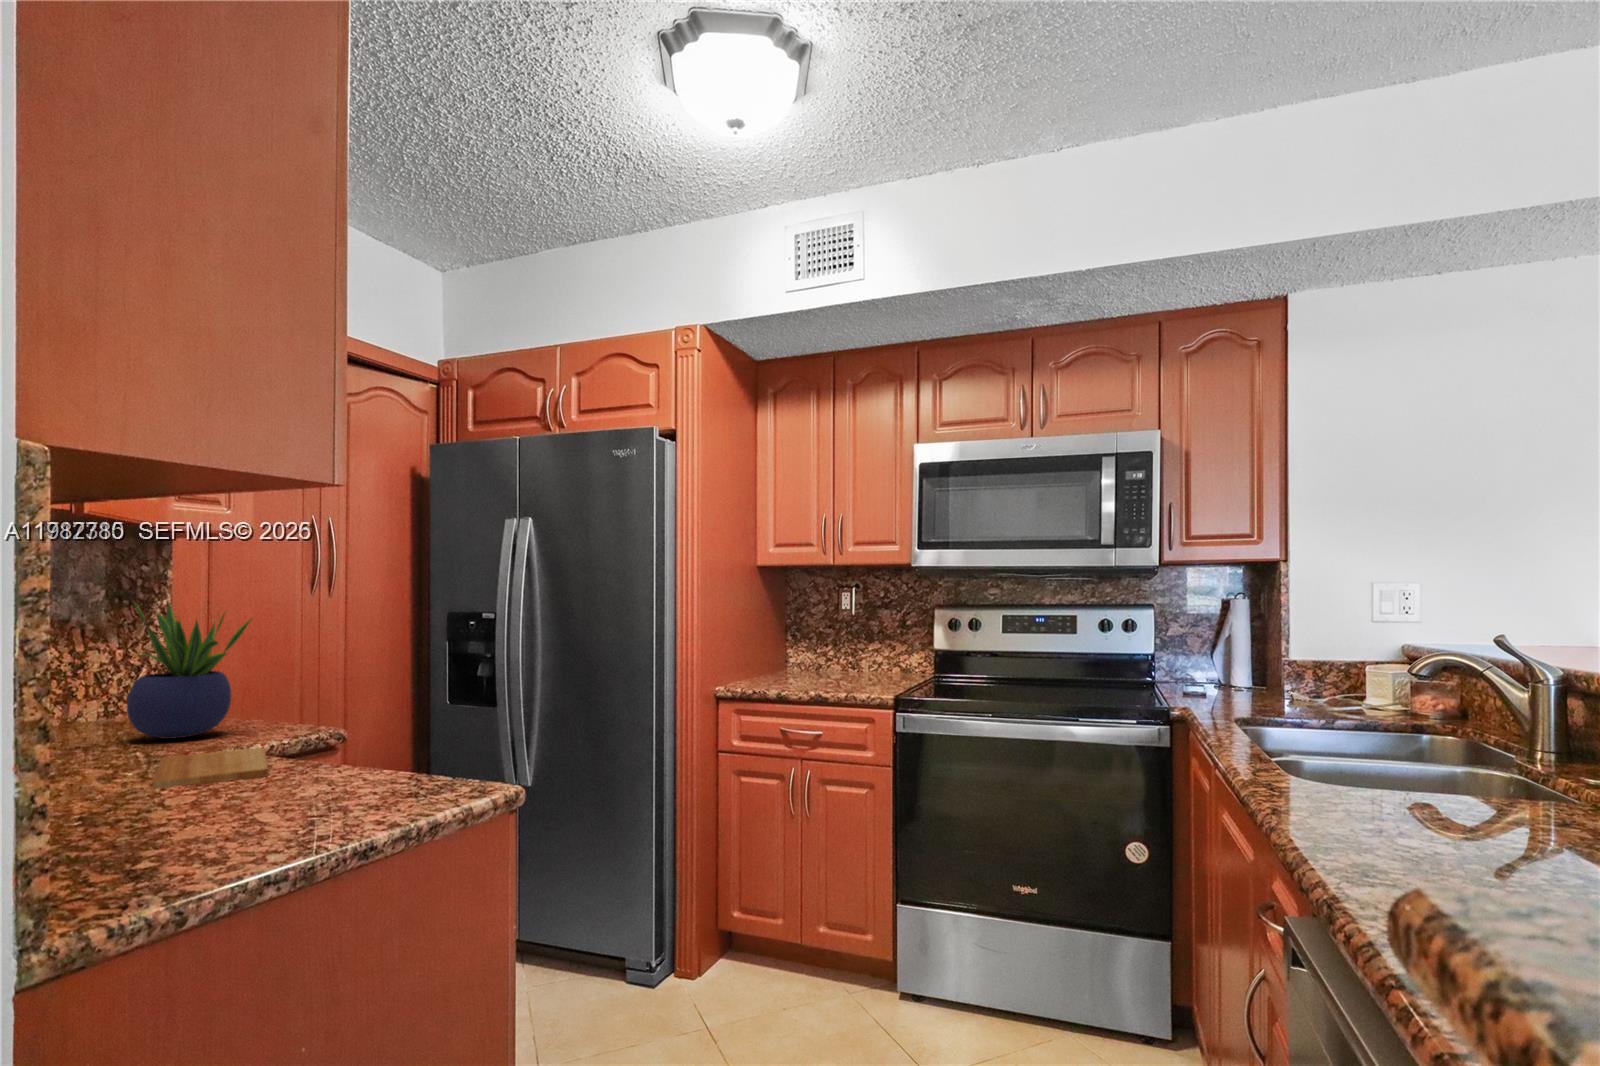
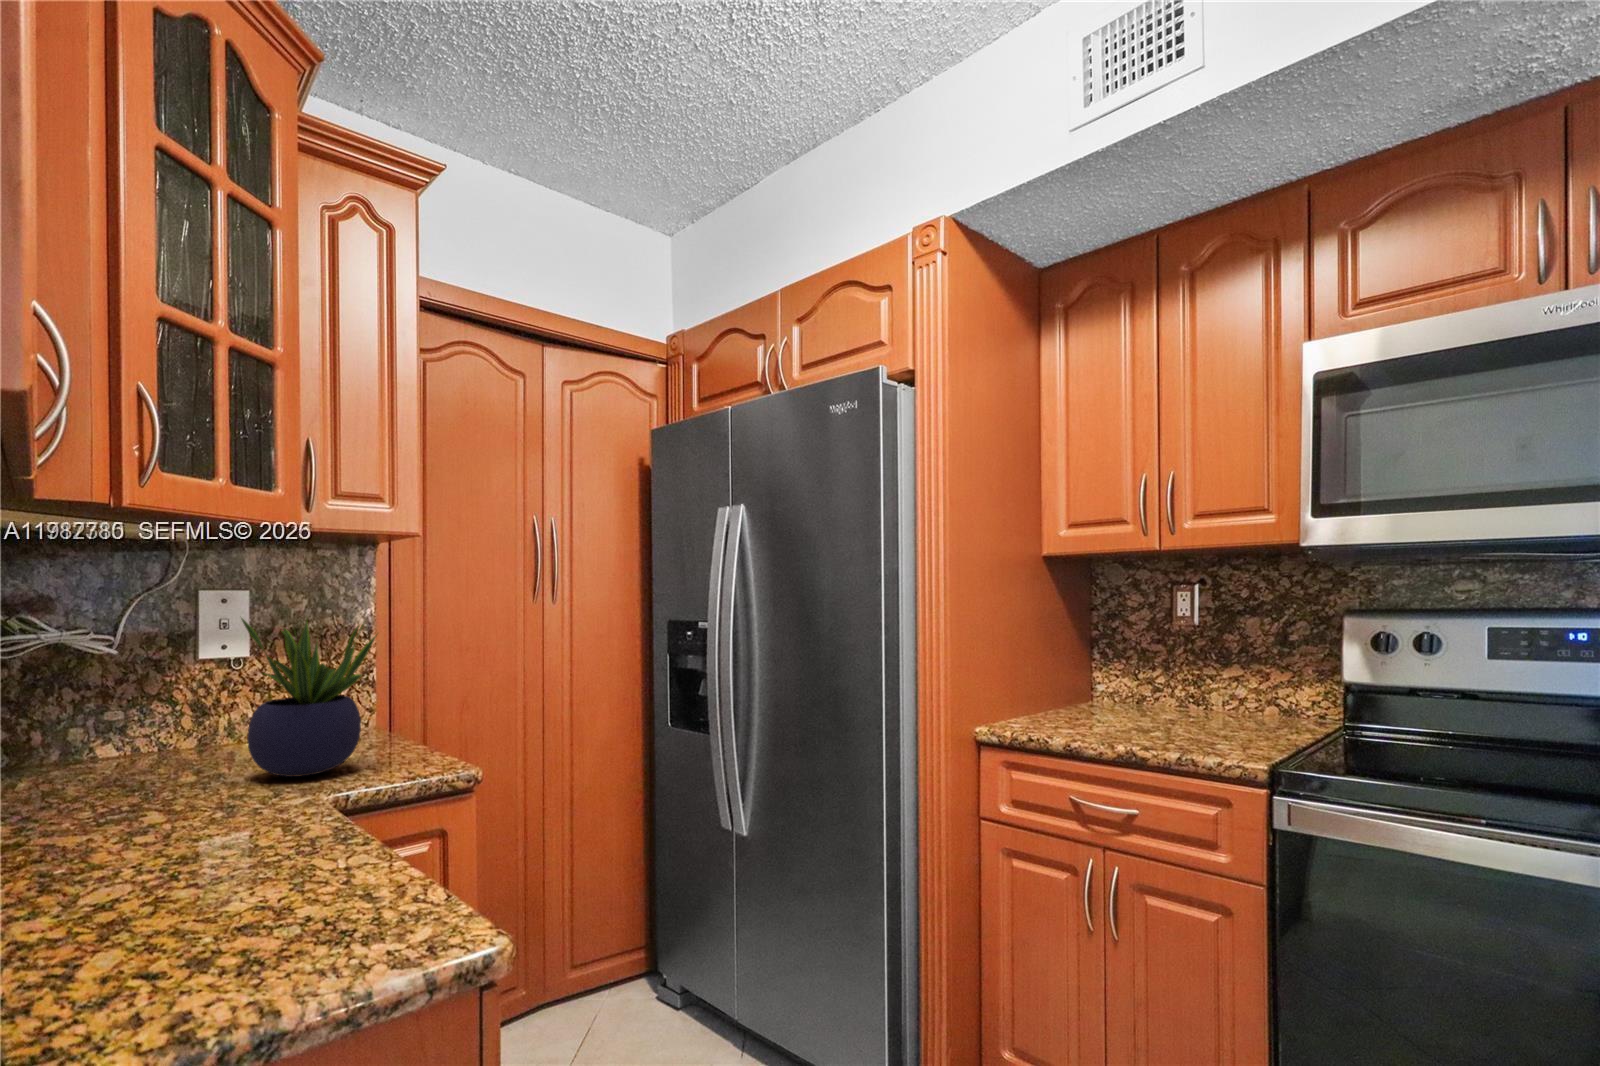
cutting board: present [152,748,268,789] -> none [70,817,299,895]

